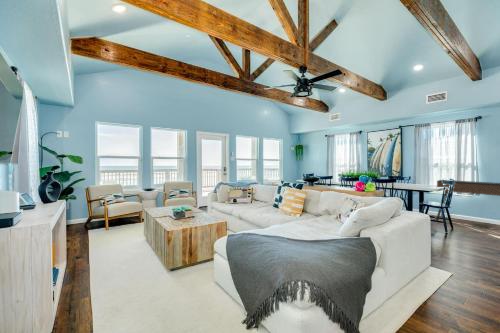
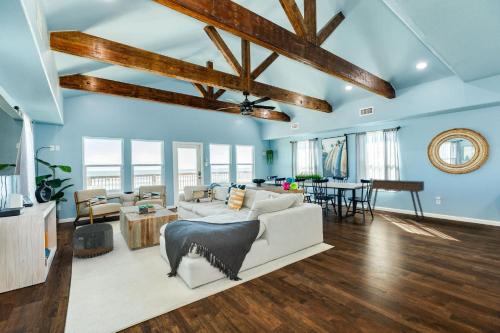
pouf: none [90,232,144,285] -> present [73,223,114,258]

